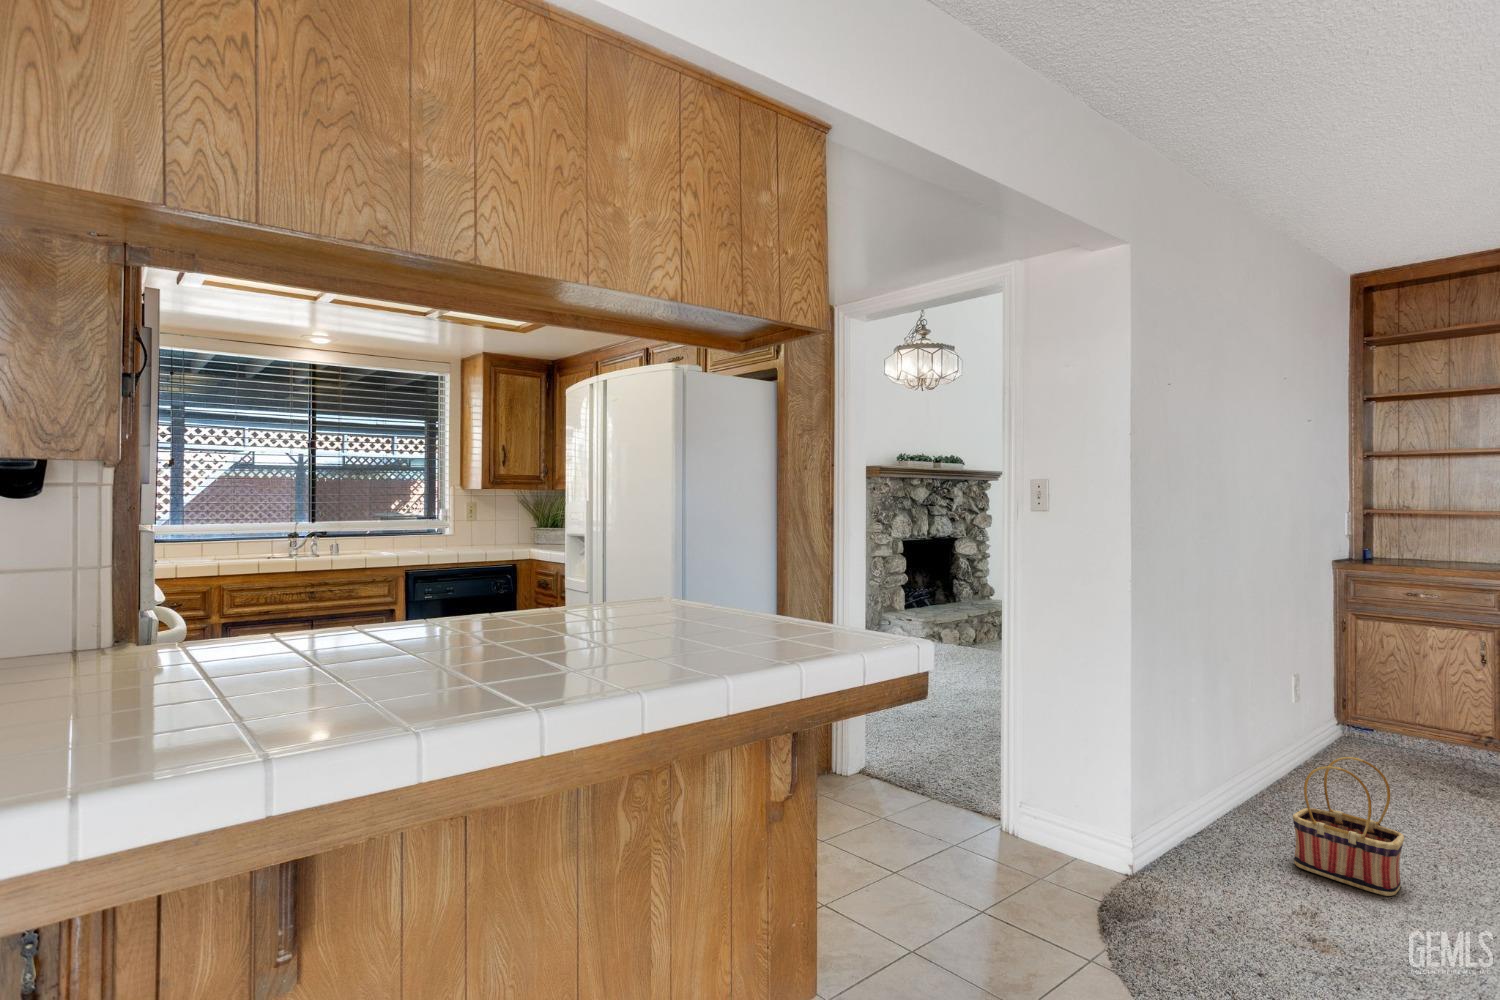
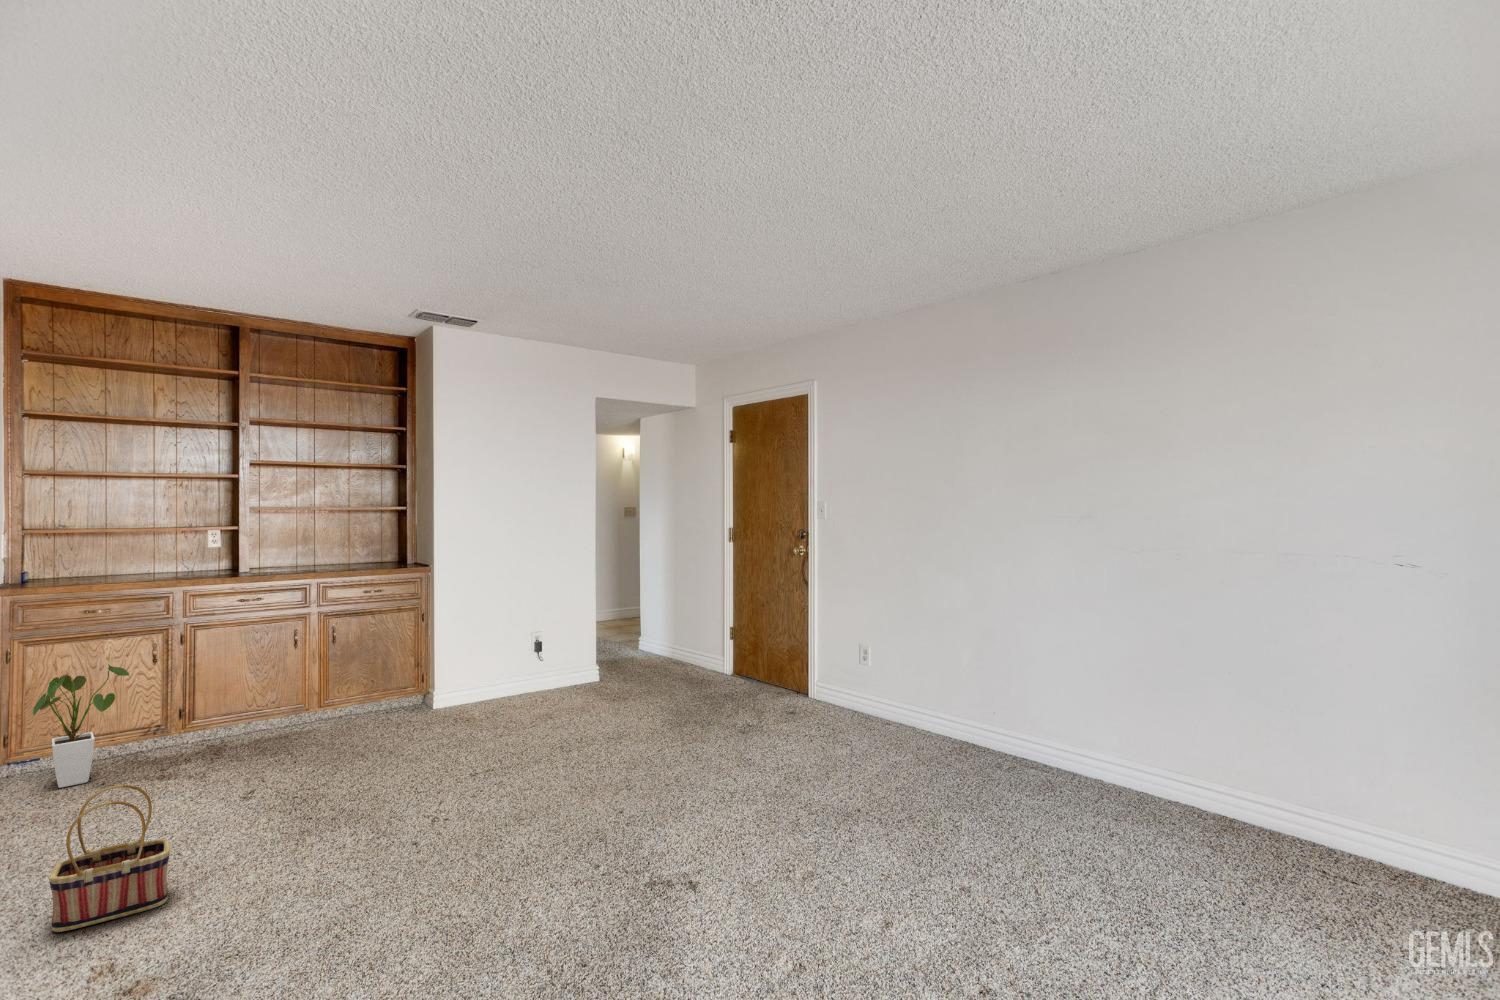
house plant: none [1353,652,1455,765] -> present [33,664,130,788]

